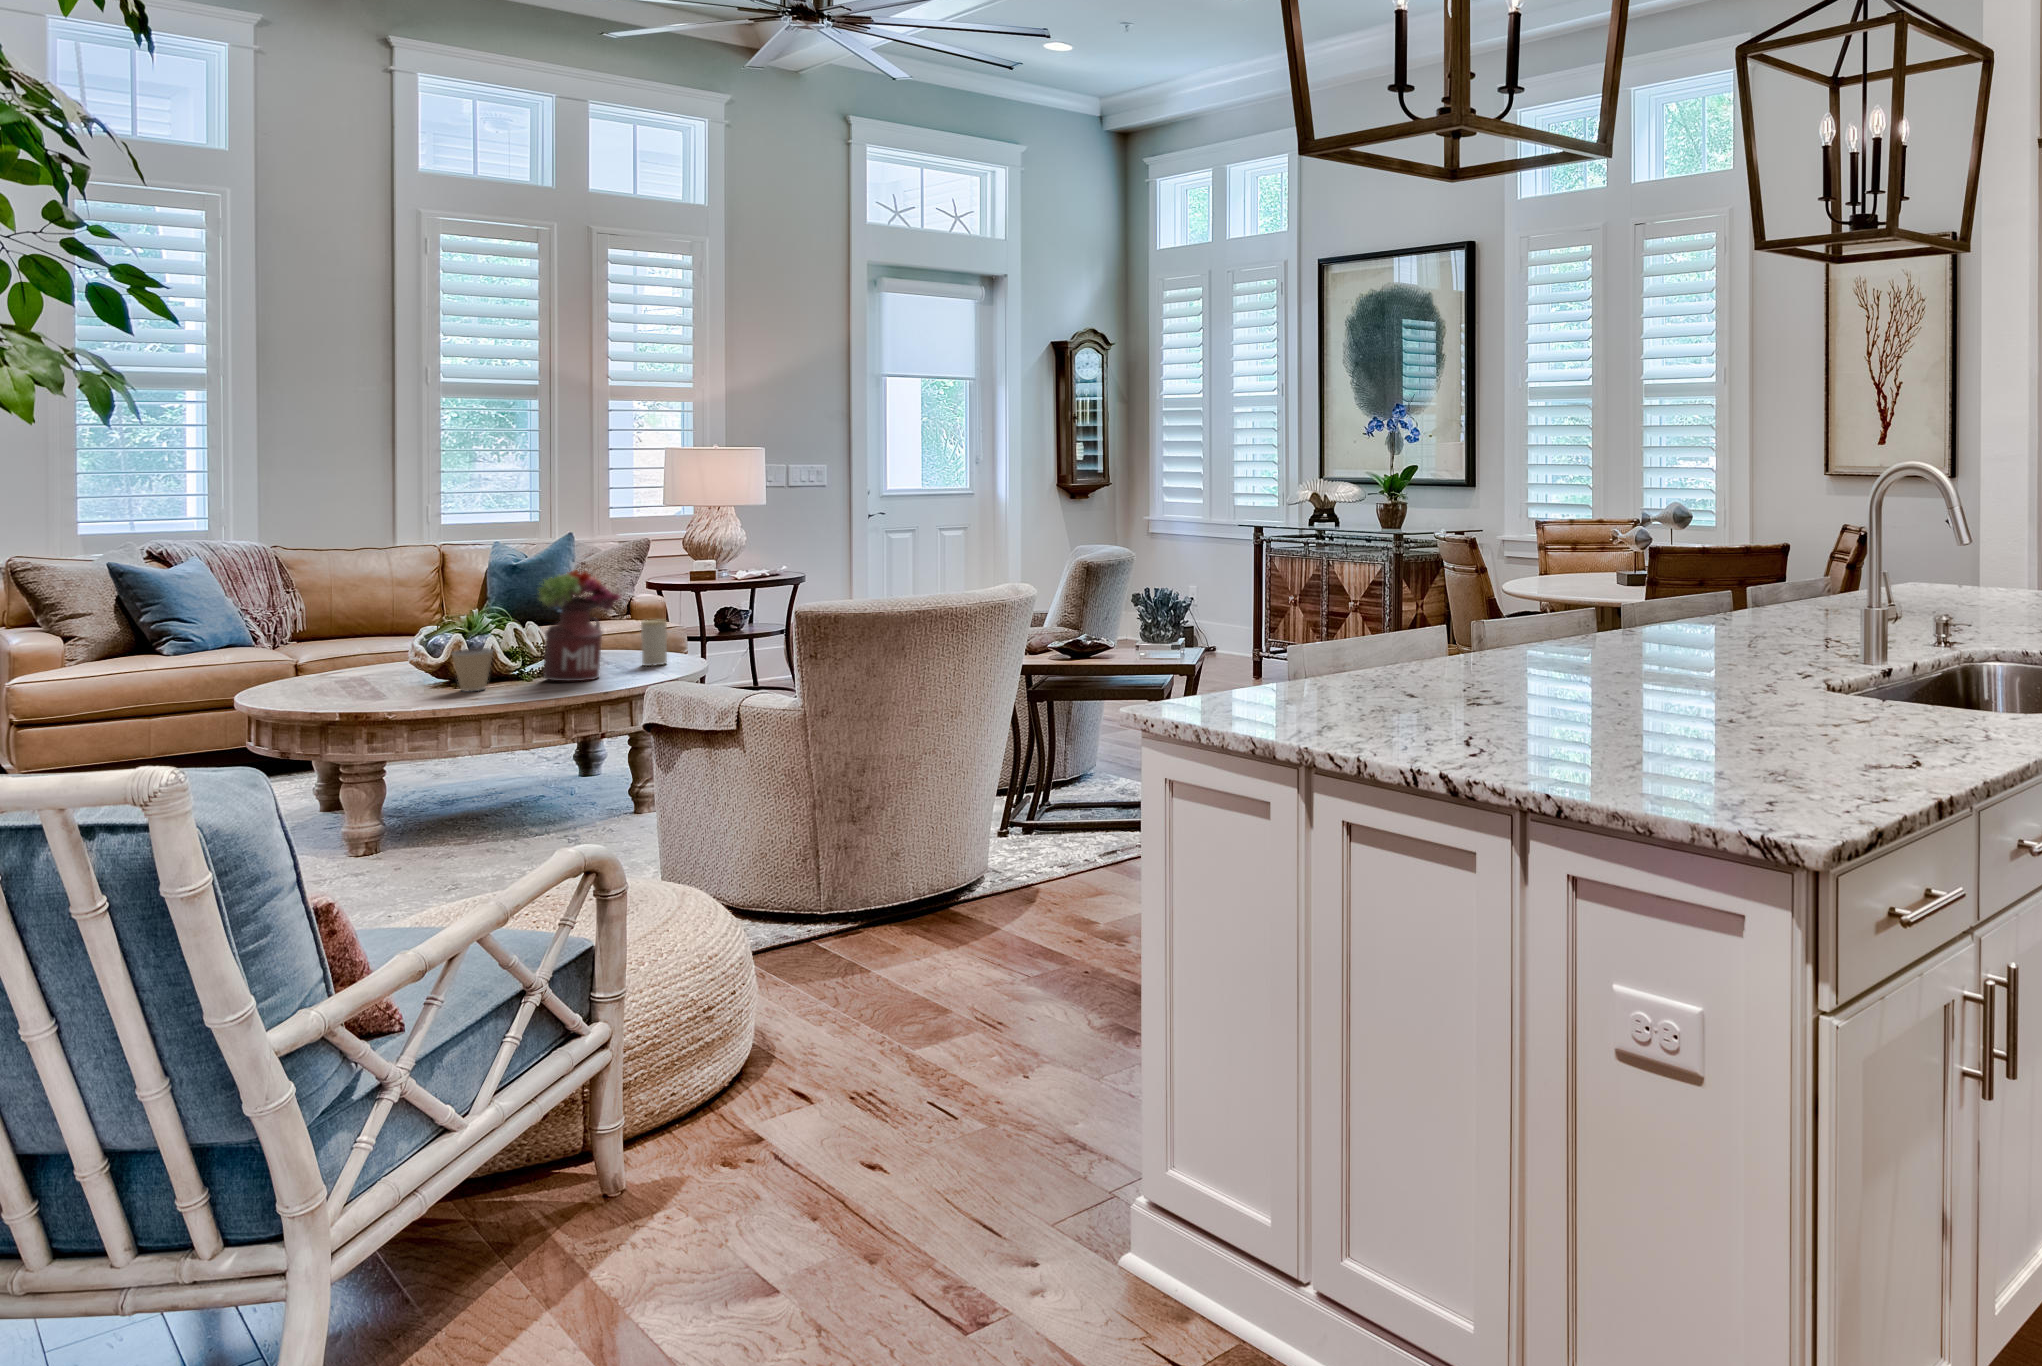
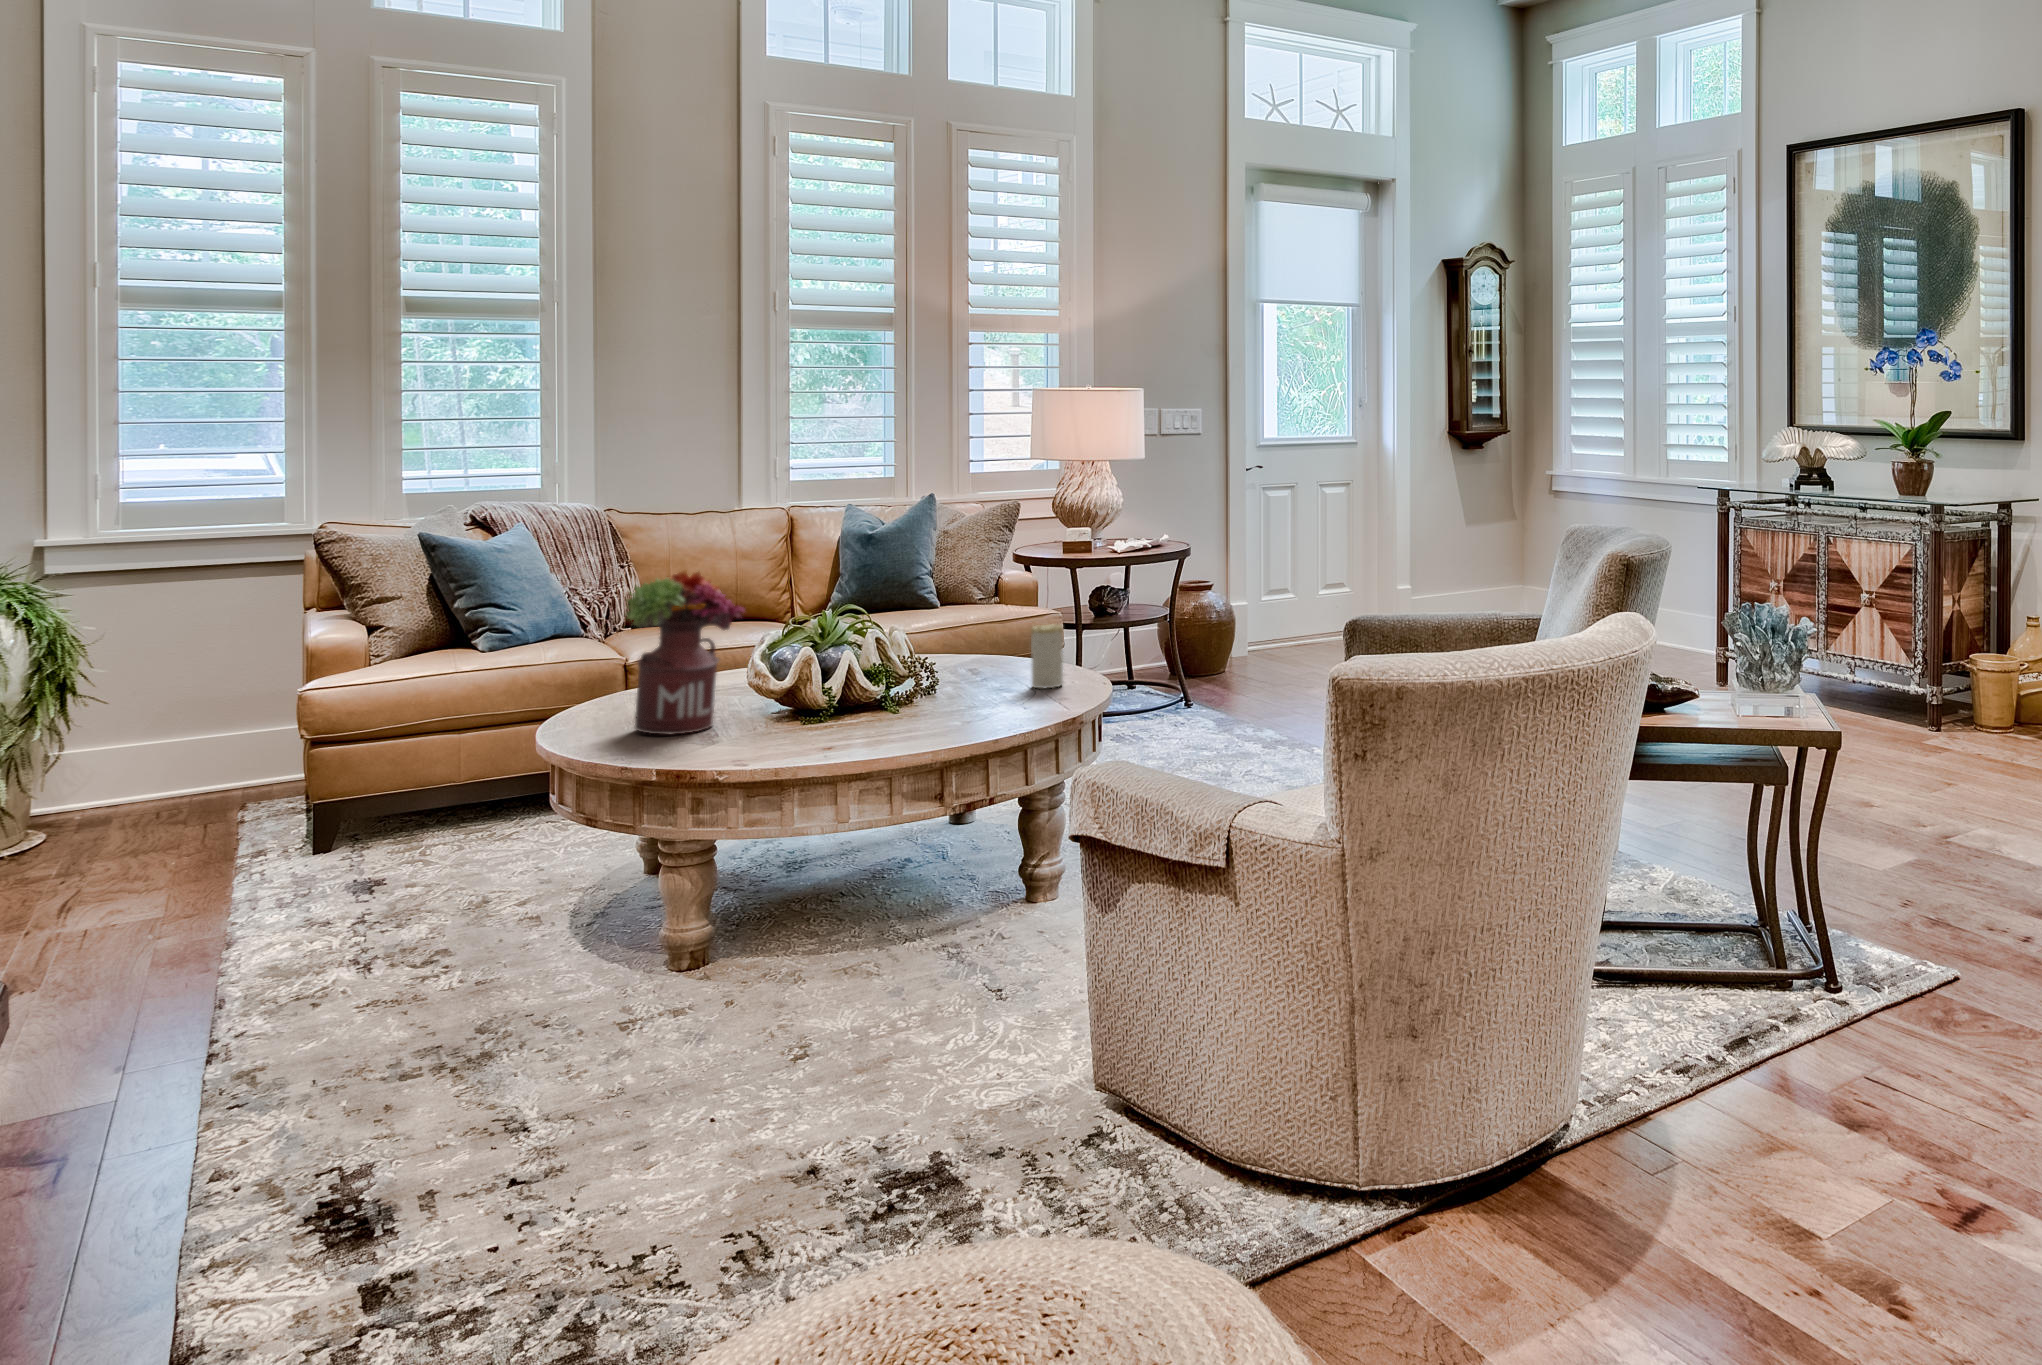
flower arrangement: present [538,570,621,681] -> present [626,570,744,734]
coffee cup: present [452,648,493,691] -> none [800,672,854,735]

